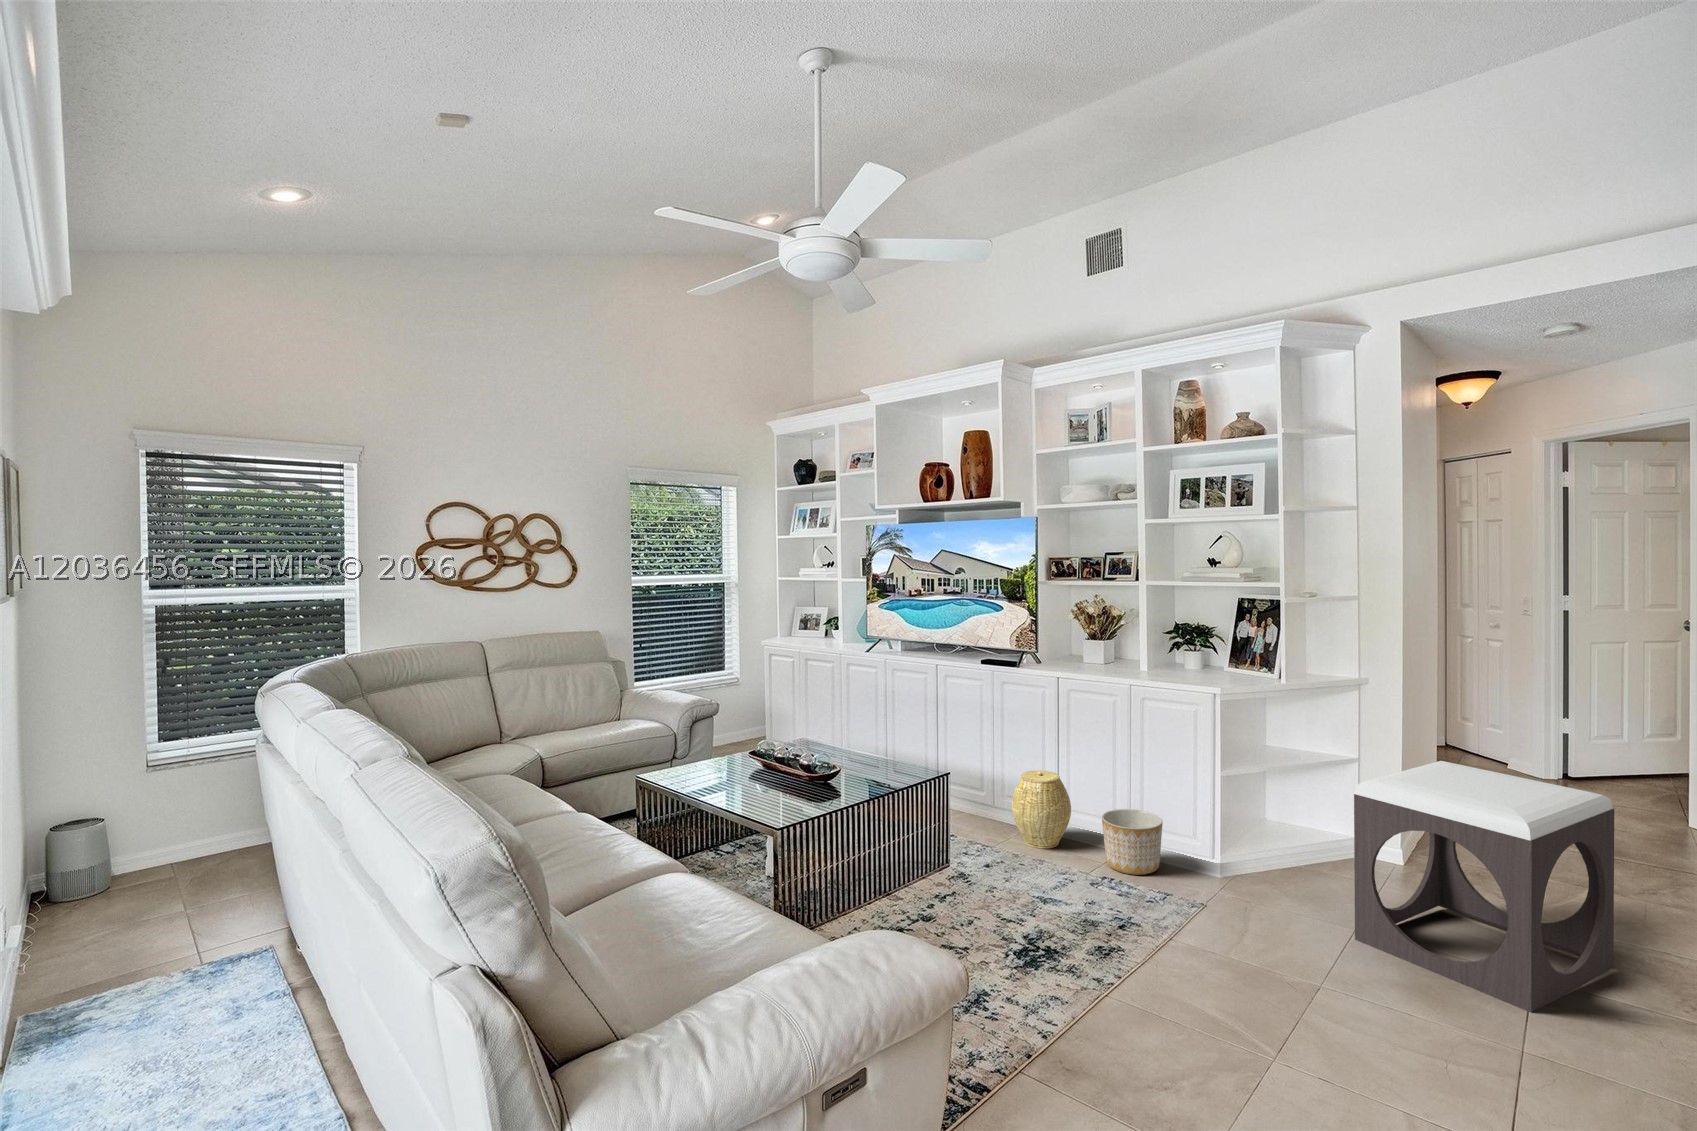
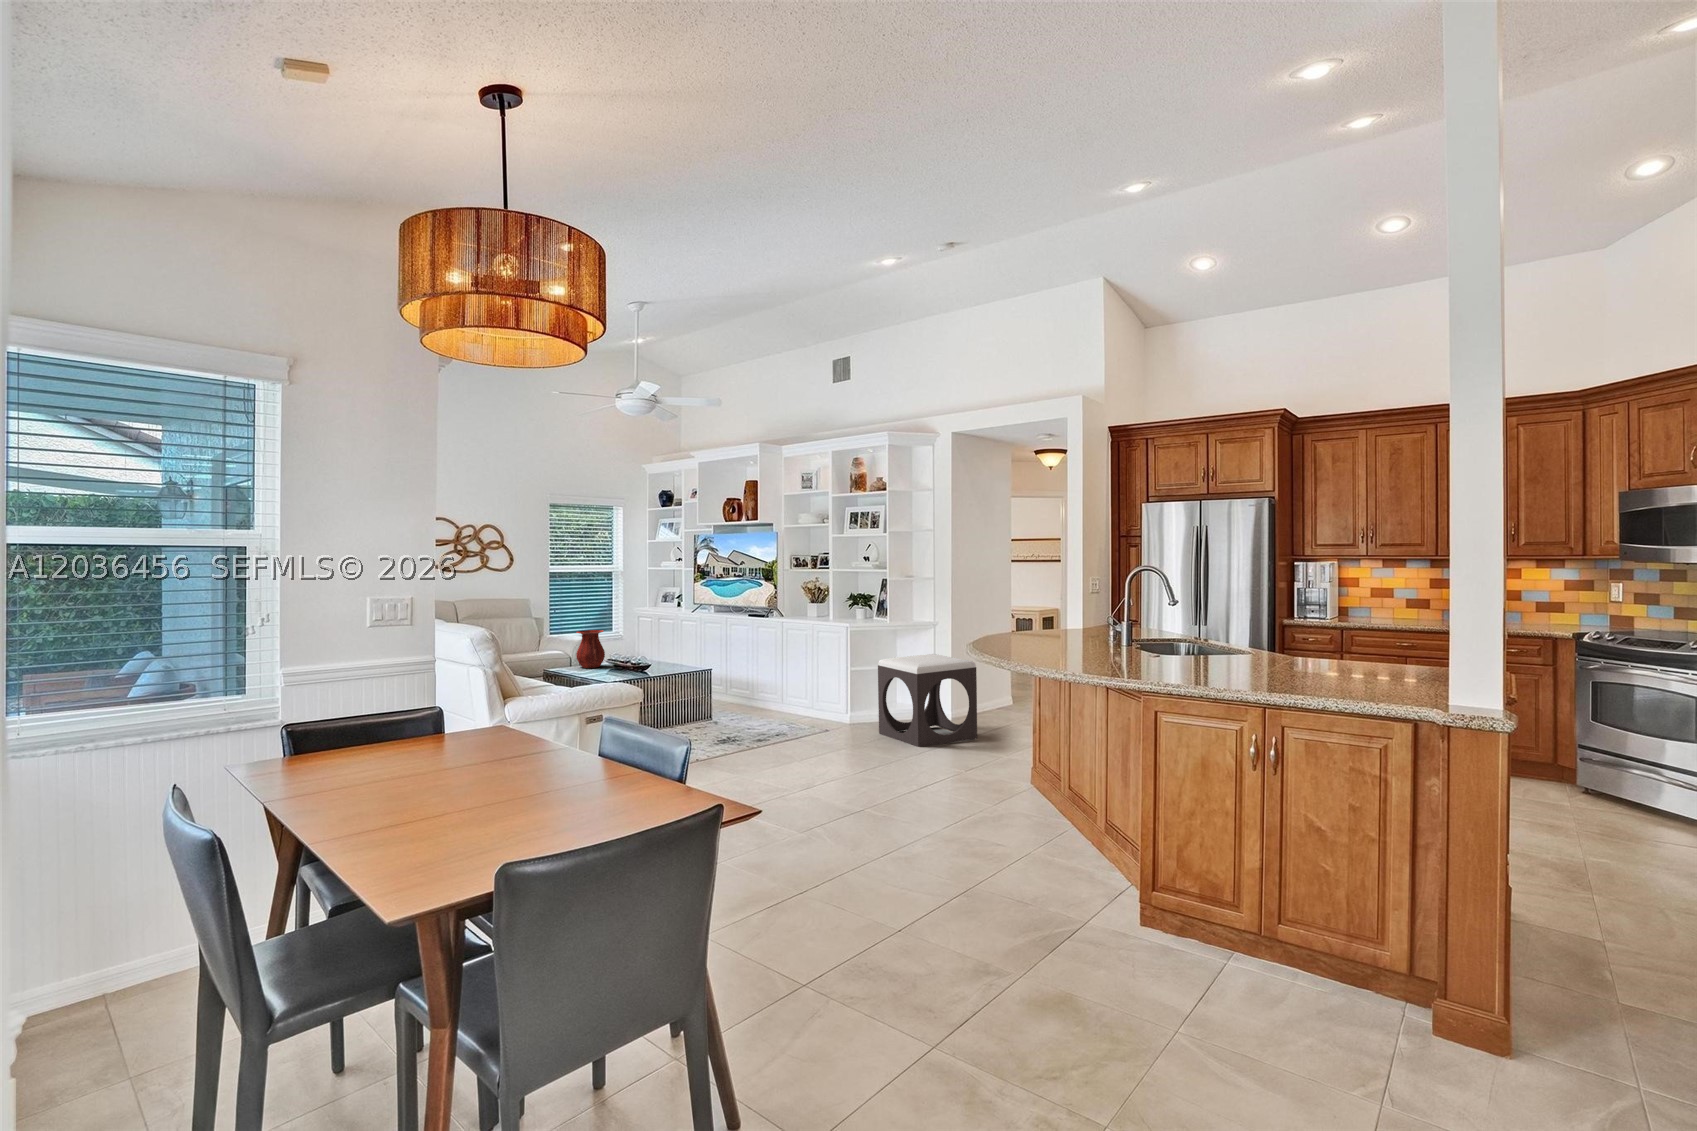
vase: none [700,705,754,782] -> present [576,630,605,668]
woven basket: present [1012,770,1071,849] -> none [752,672,784,712]
planter: present [1102,809,1163,875] -> none [791,689,821,719]

